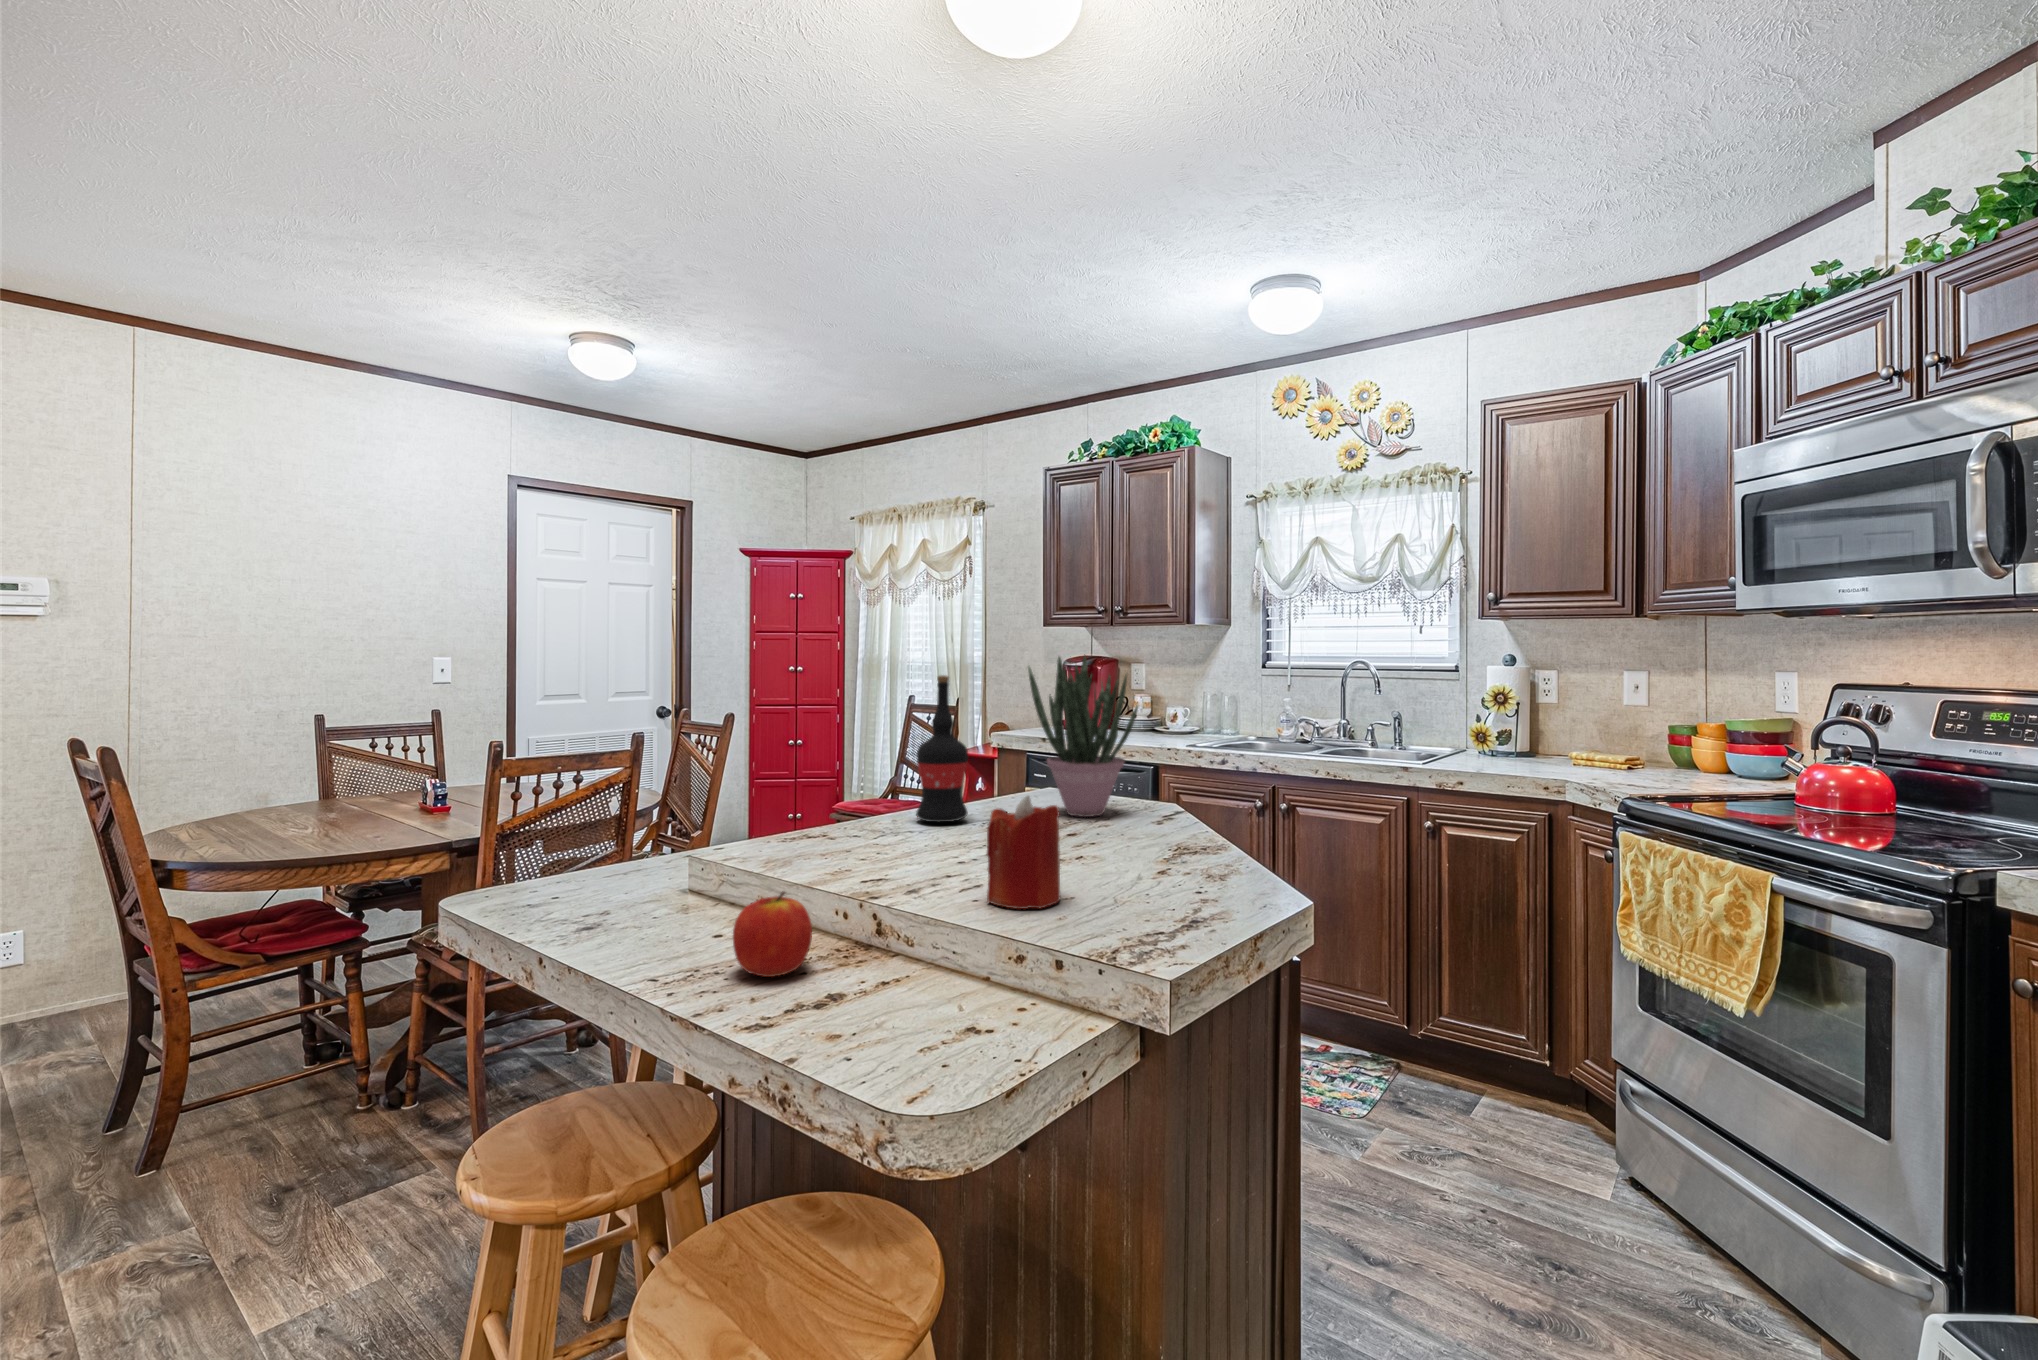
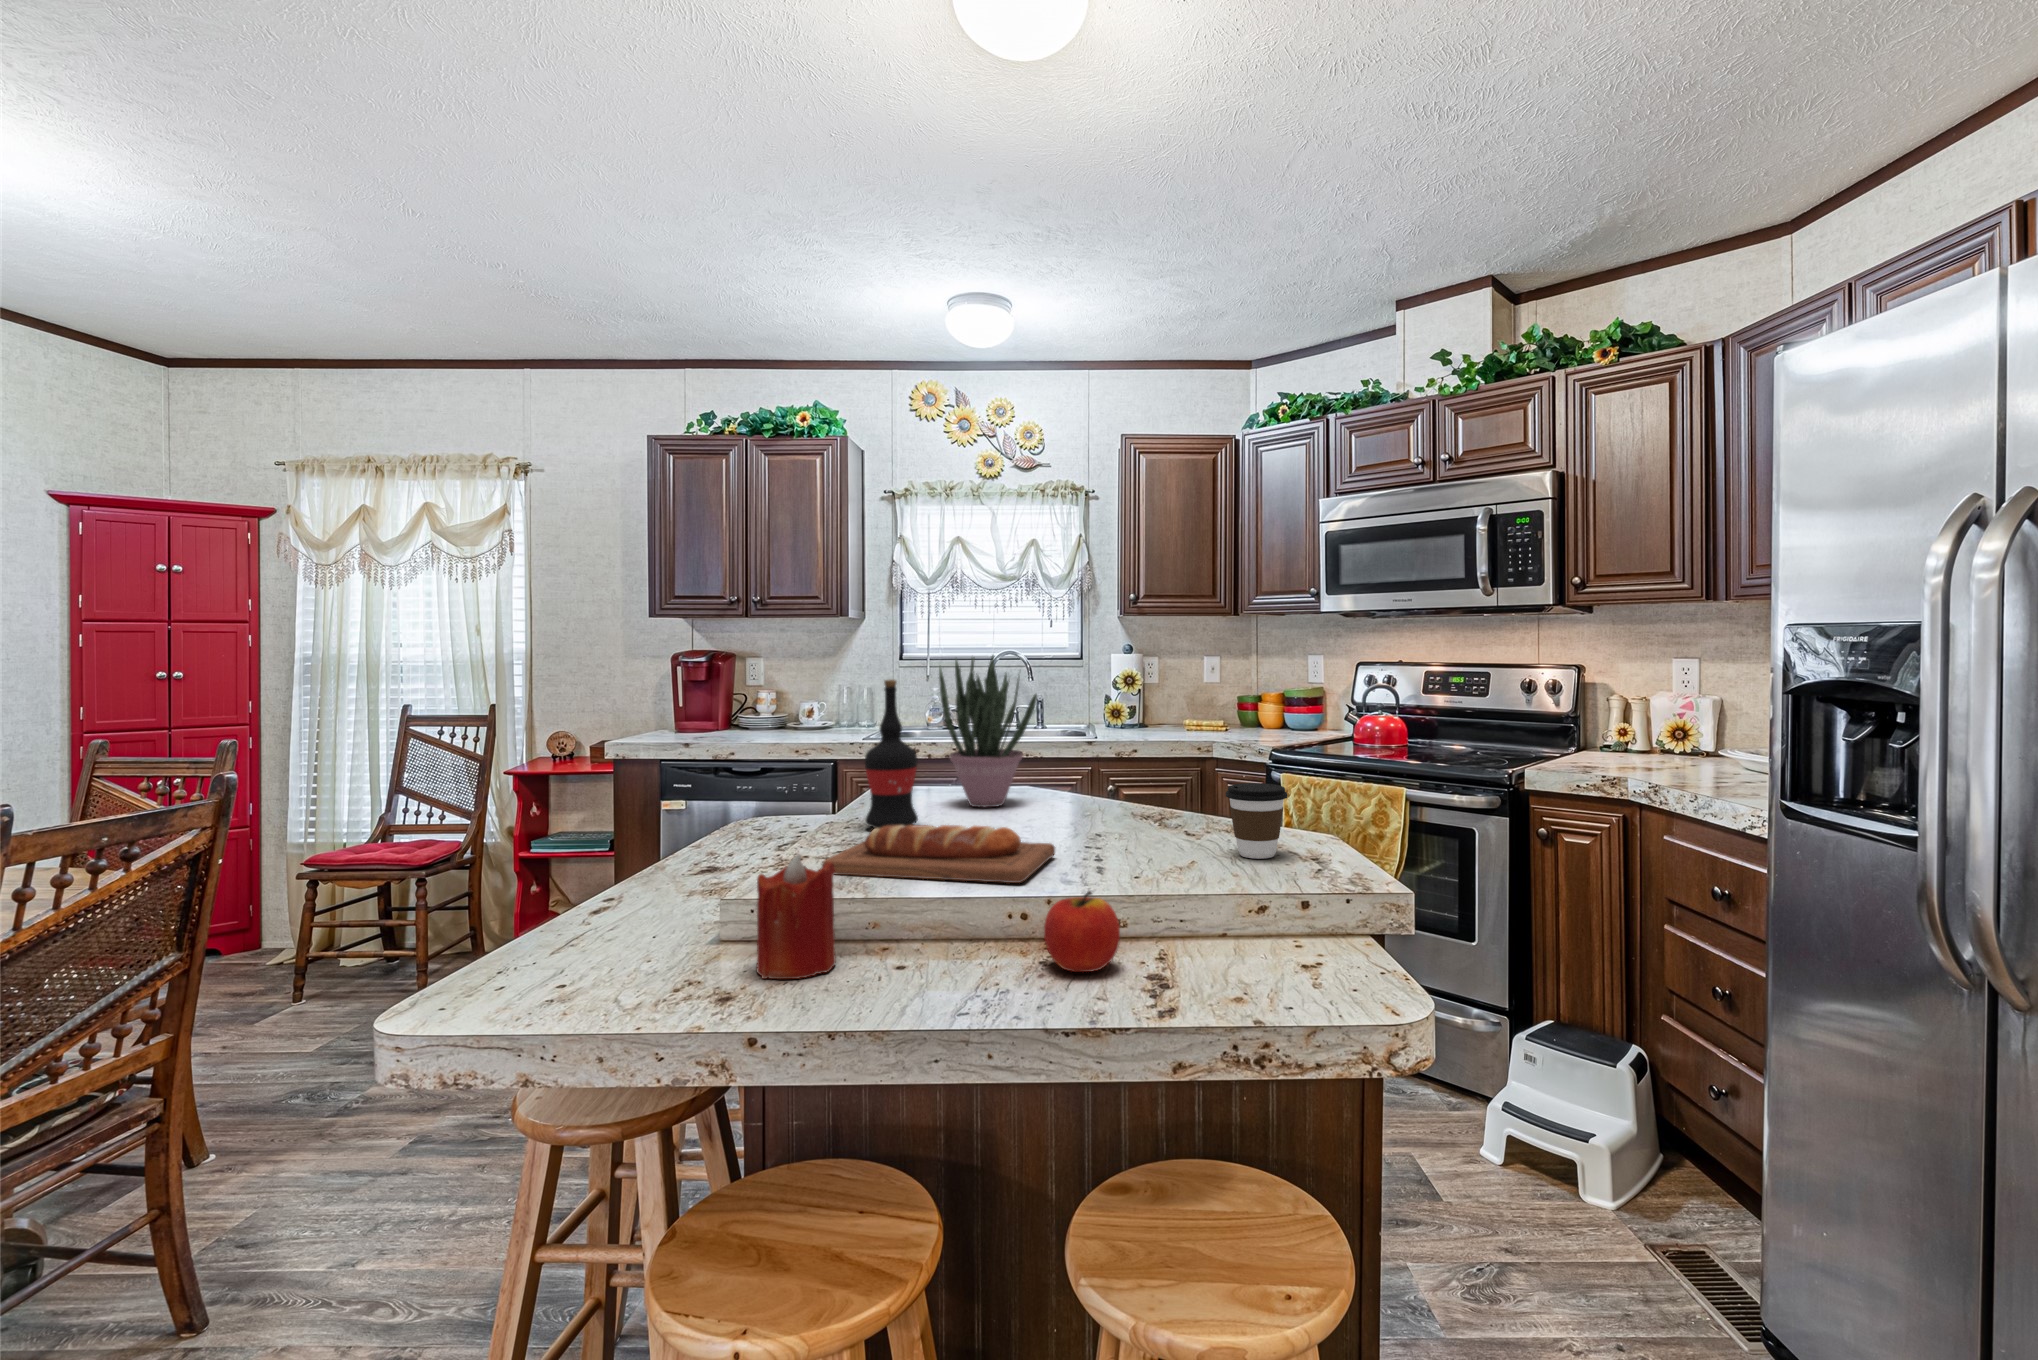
candle: present [986,795,1060,909] -> present [757,855,836,979]
bread loaf: none [772,812,972,882] -> present [822,825,1055,883]
coffee cup: none [1127,812,1203,908] -> present [1226,783,1287,859]

